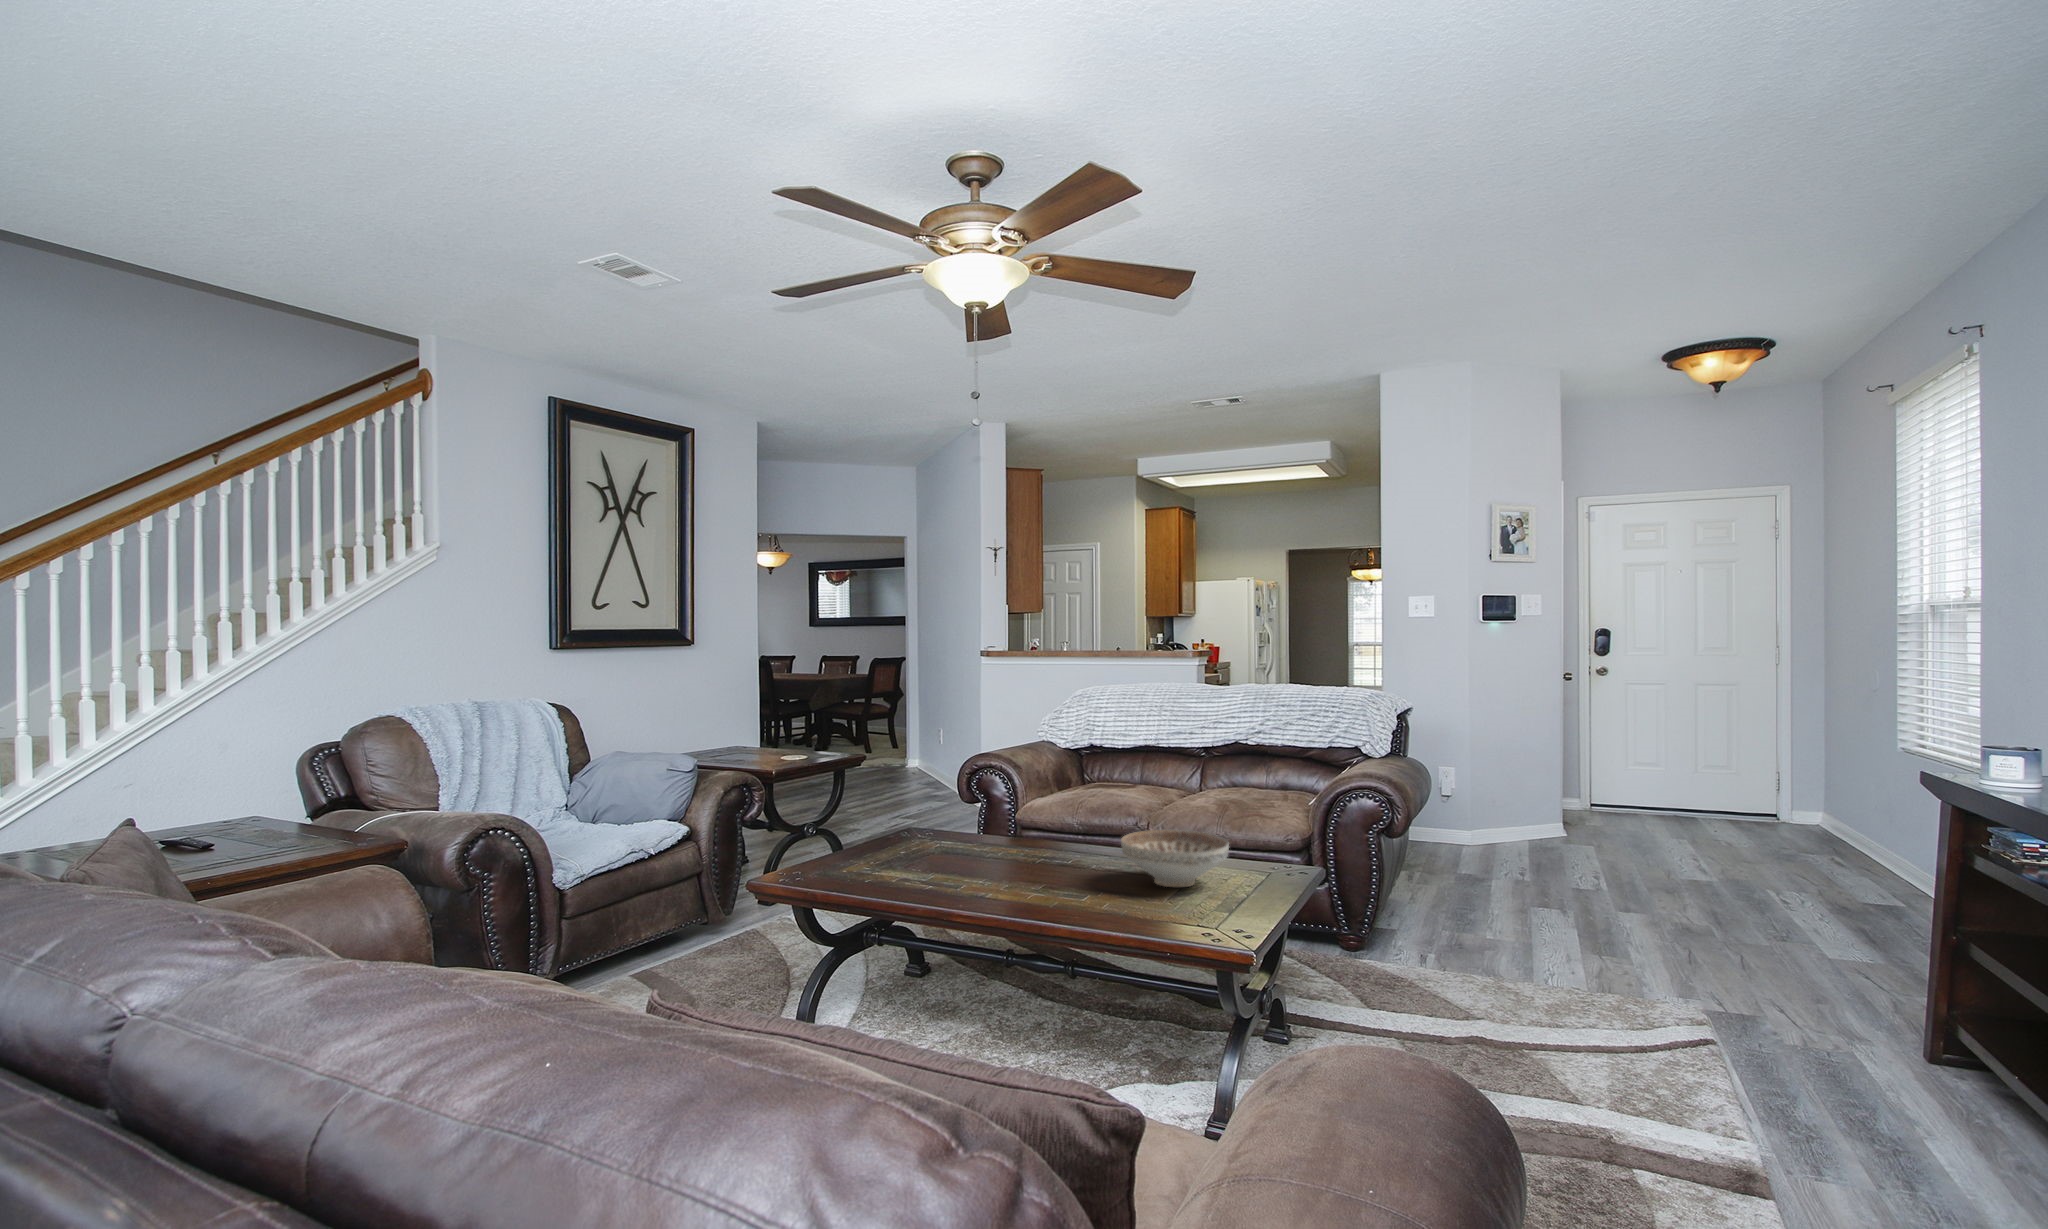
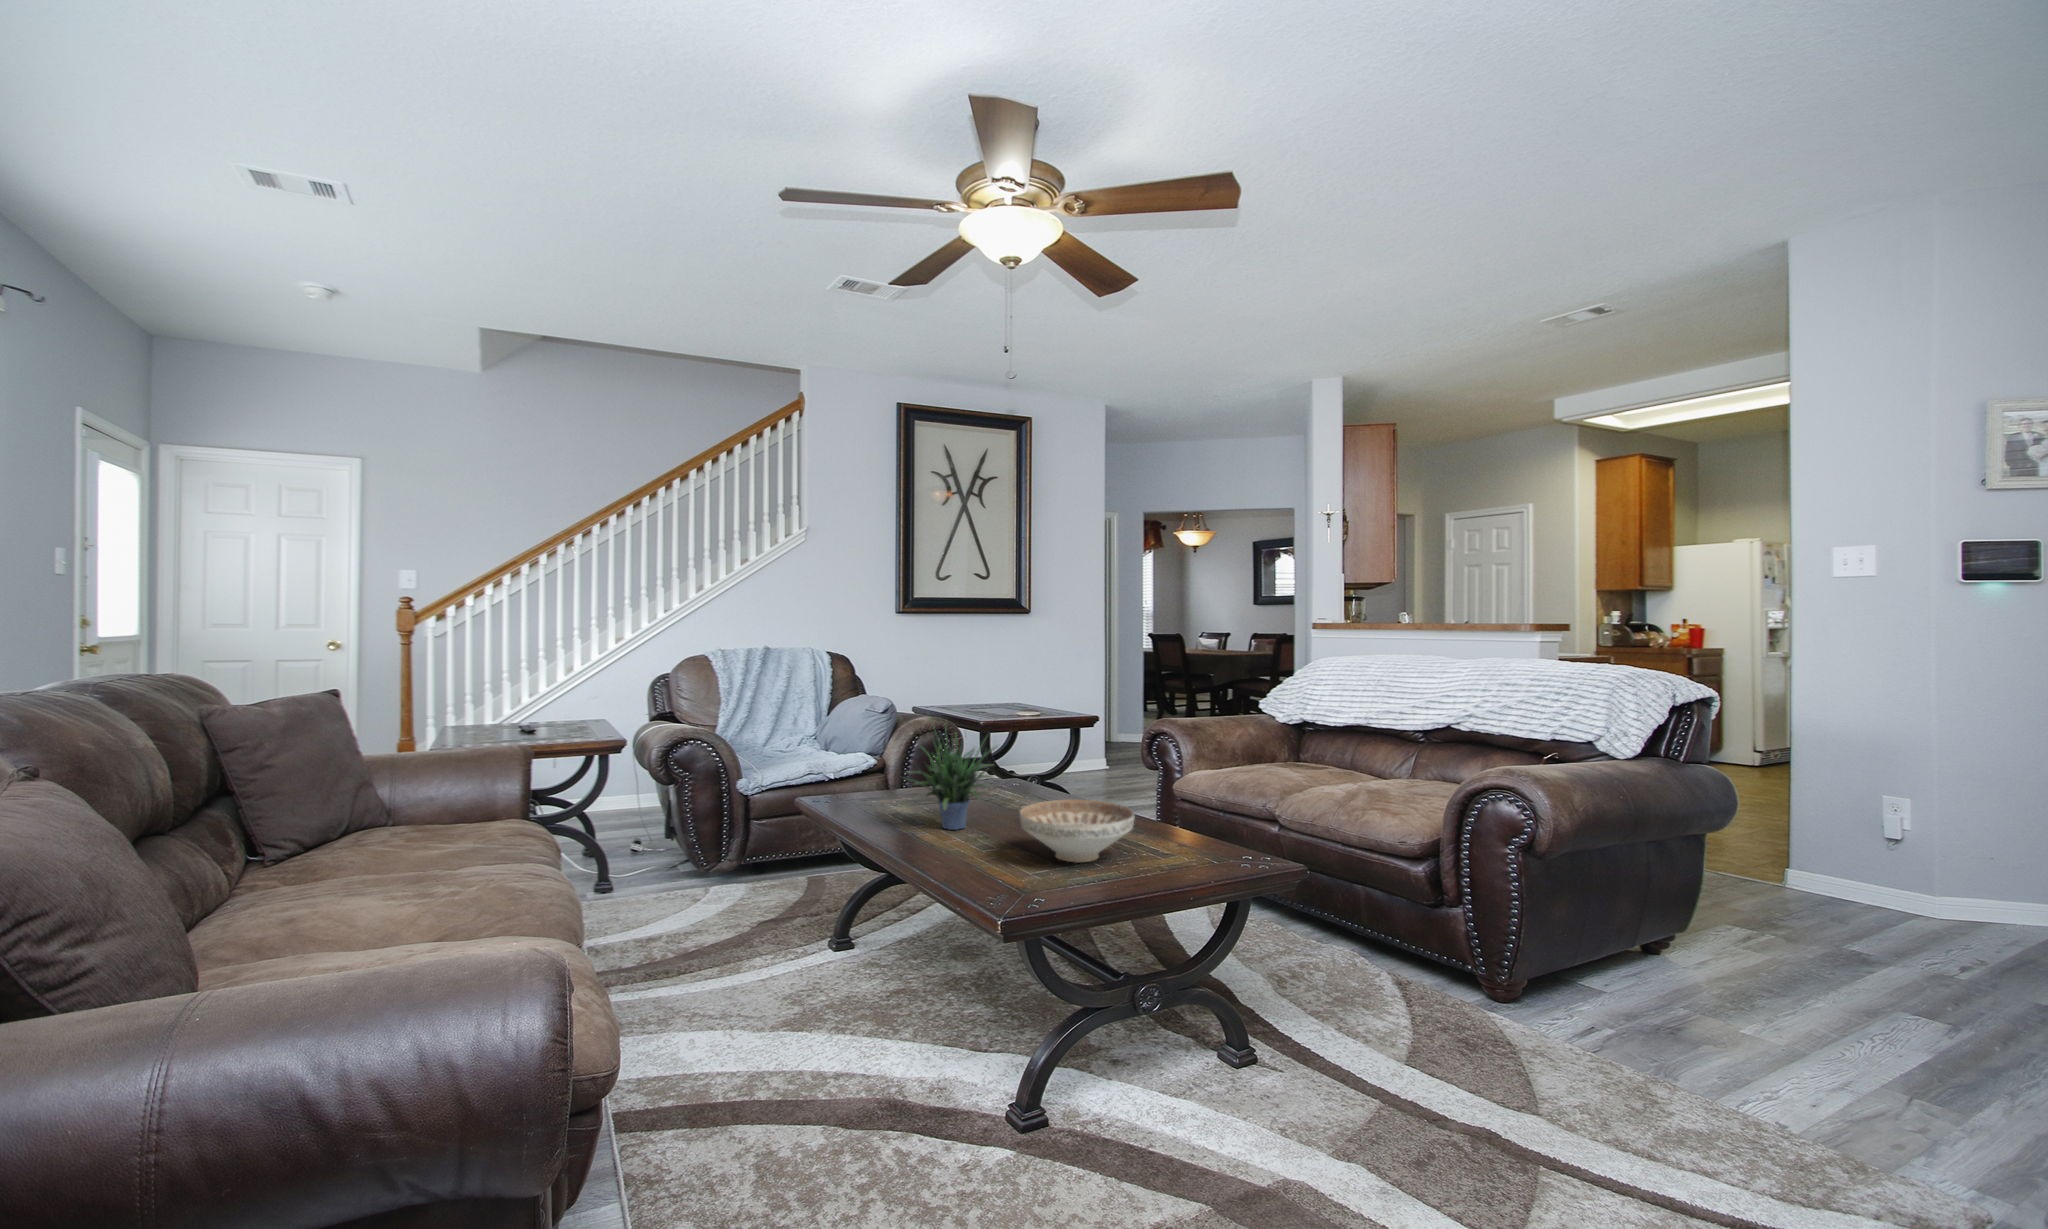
potted plant: none [937,760,1066,880] -> present [904,716,996,830]

